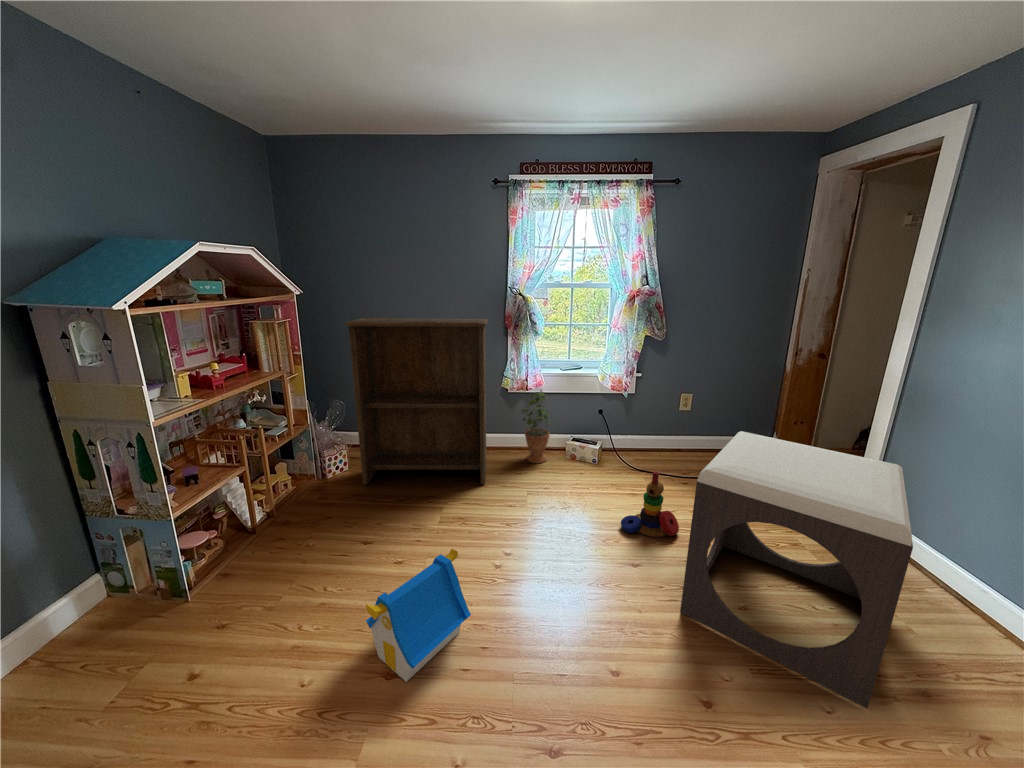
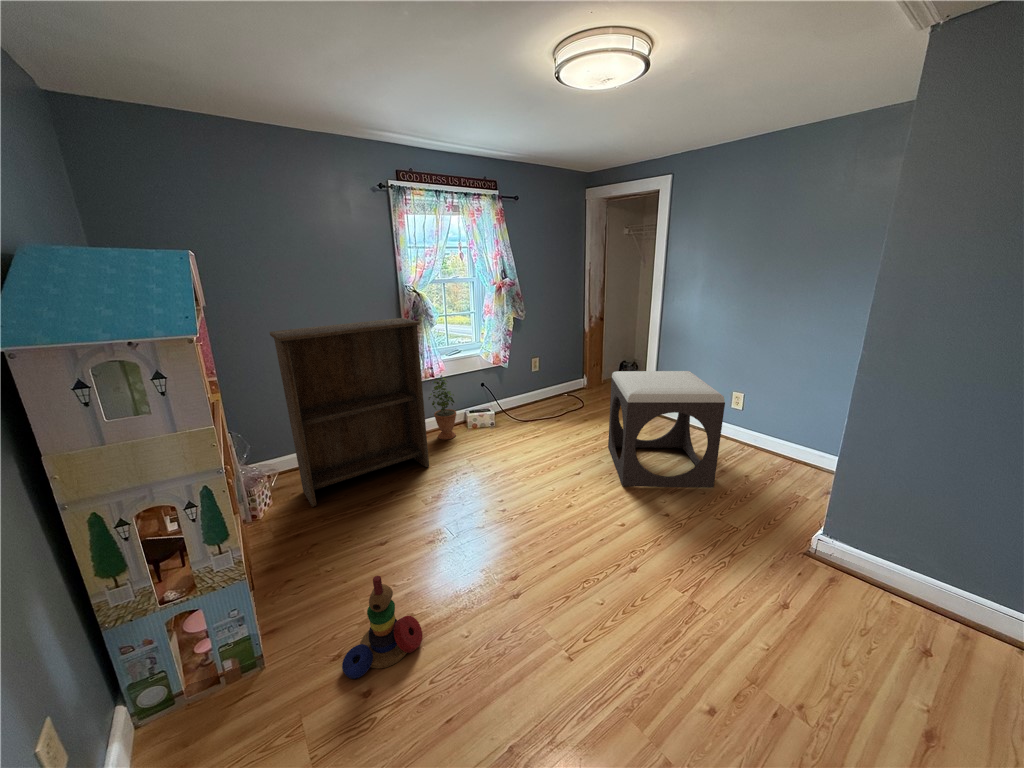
stacking toy: present [621,472,679,537] -> present [342,576,422,679]
toy house: present [366,549,471,682] -> none [480,496,544,592]

